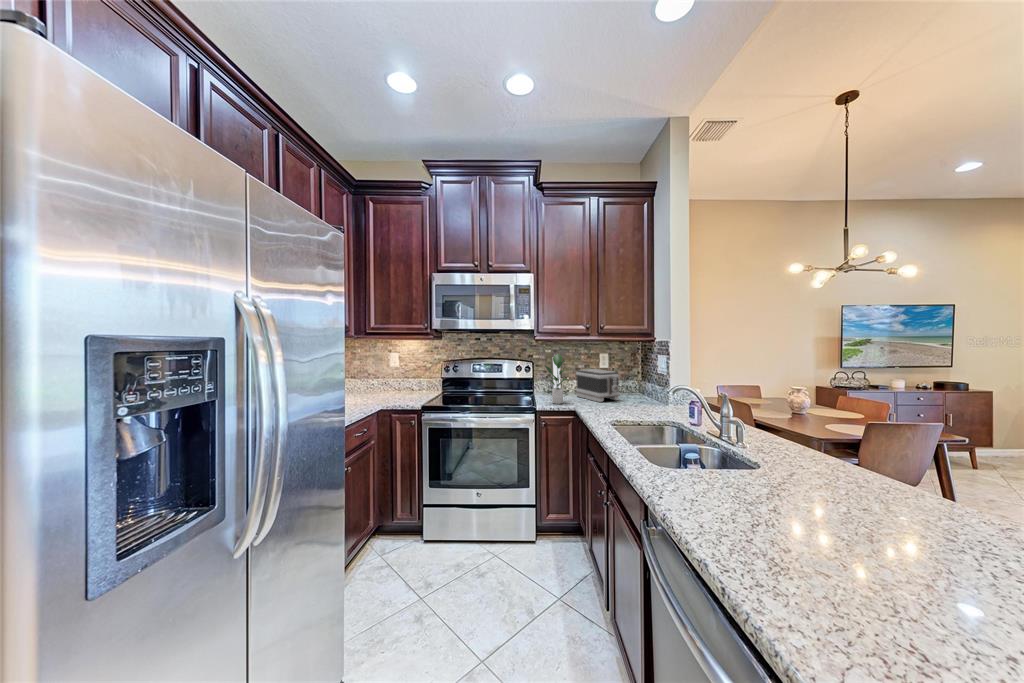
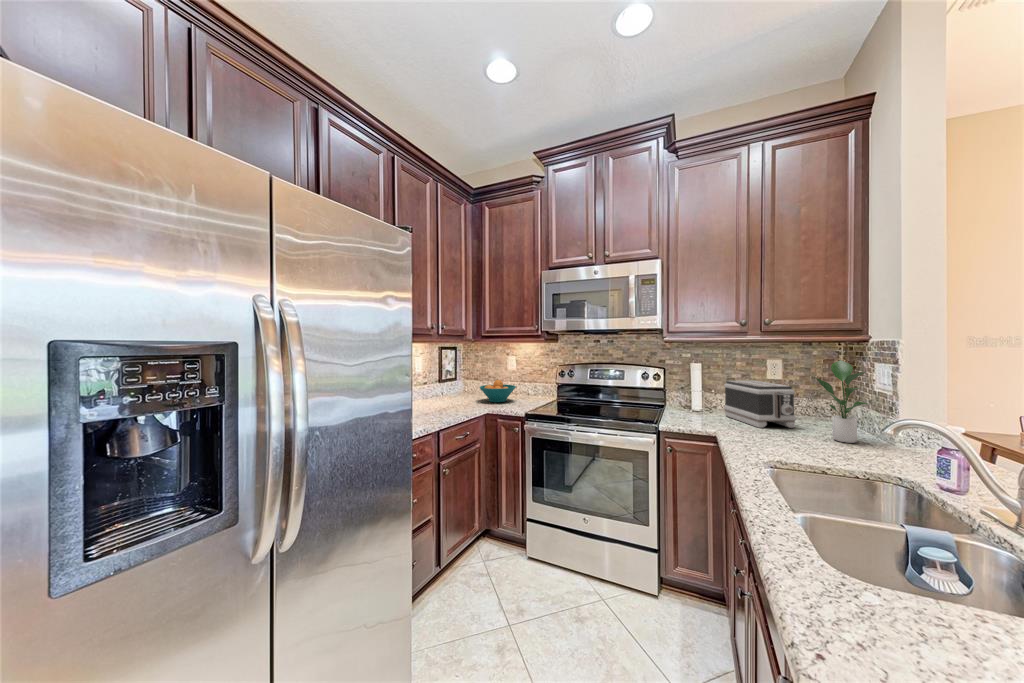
potted plant: present [545,354,567,404] -> present [816,360,868,443]
fruit bowl: none [364,378,404,401] -> present [480,380,516,402]

